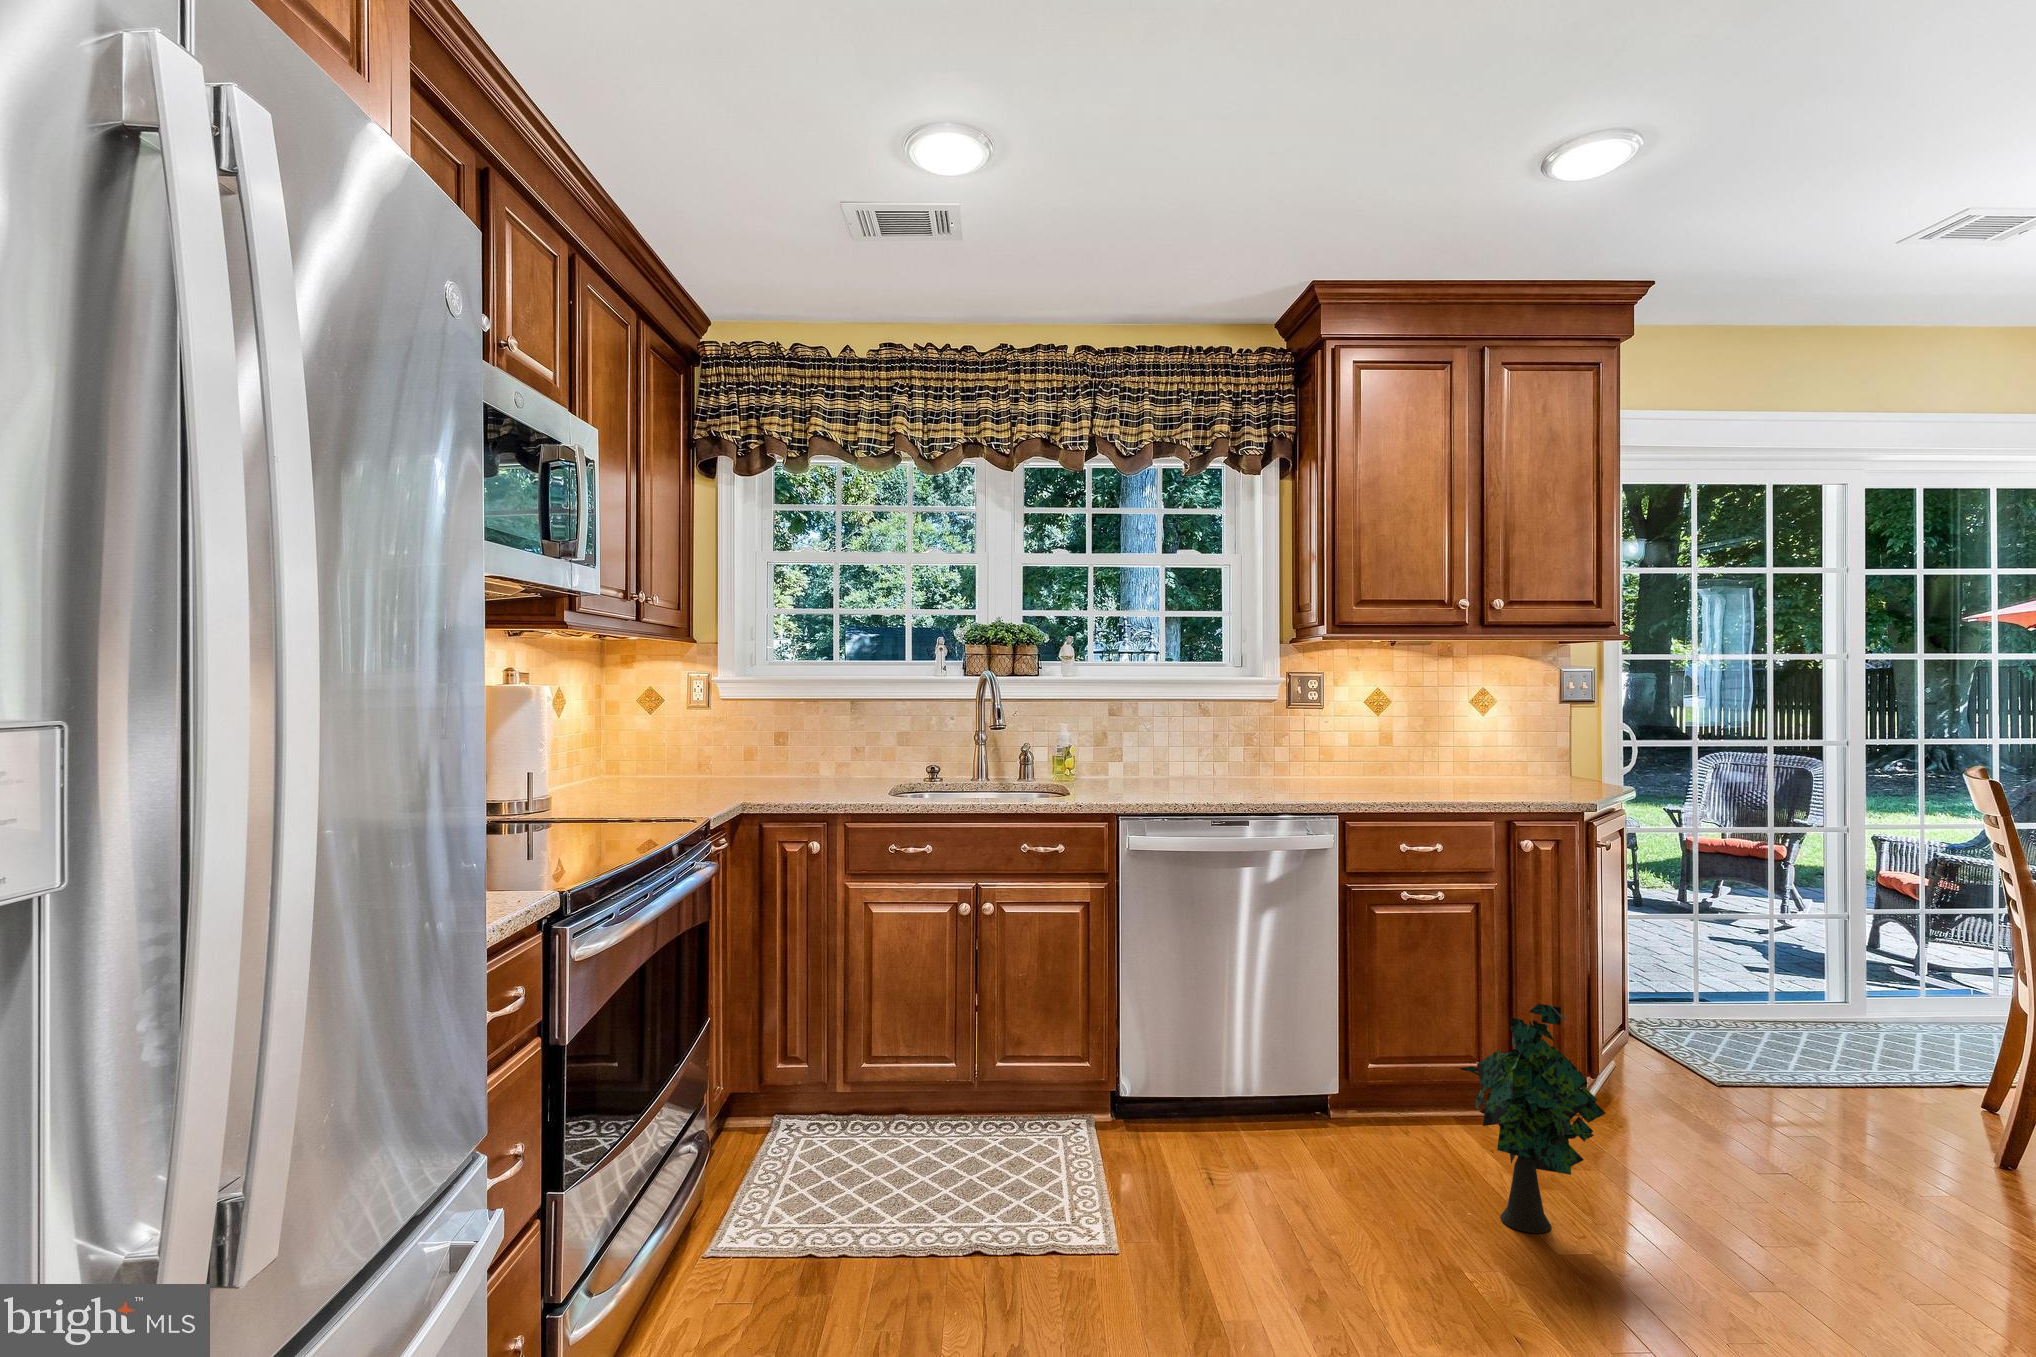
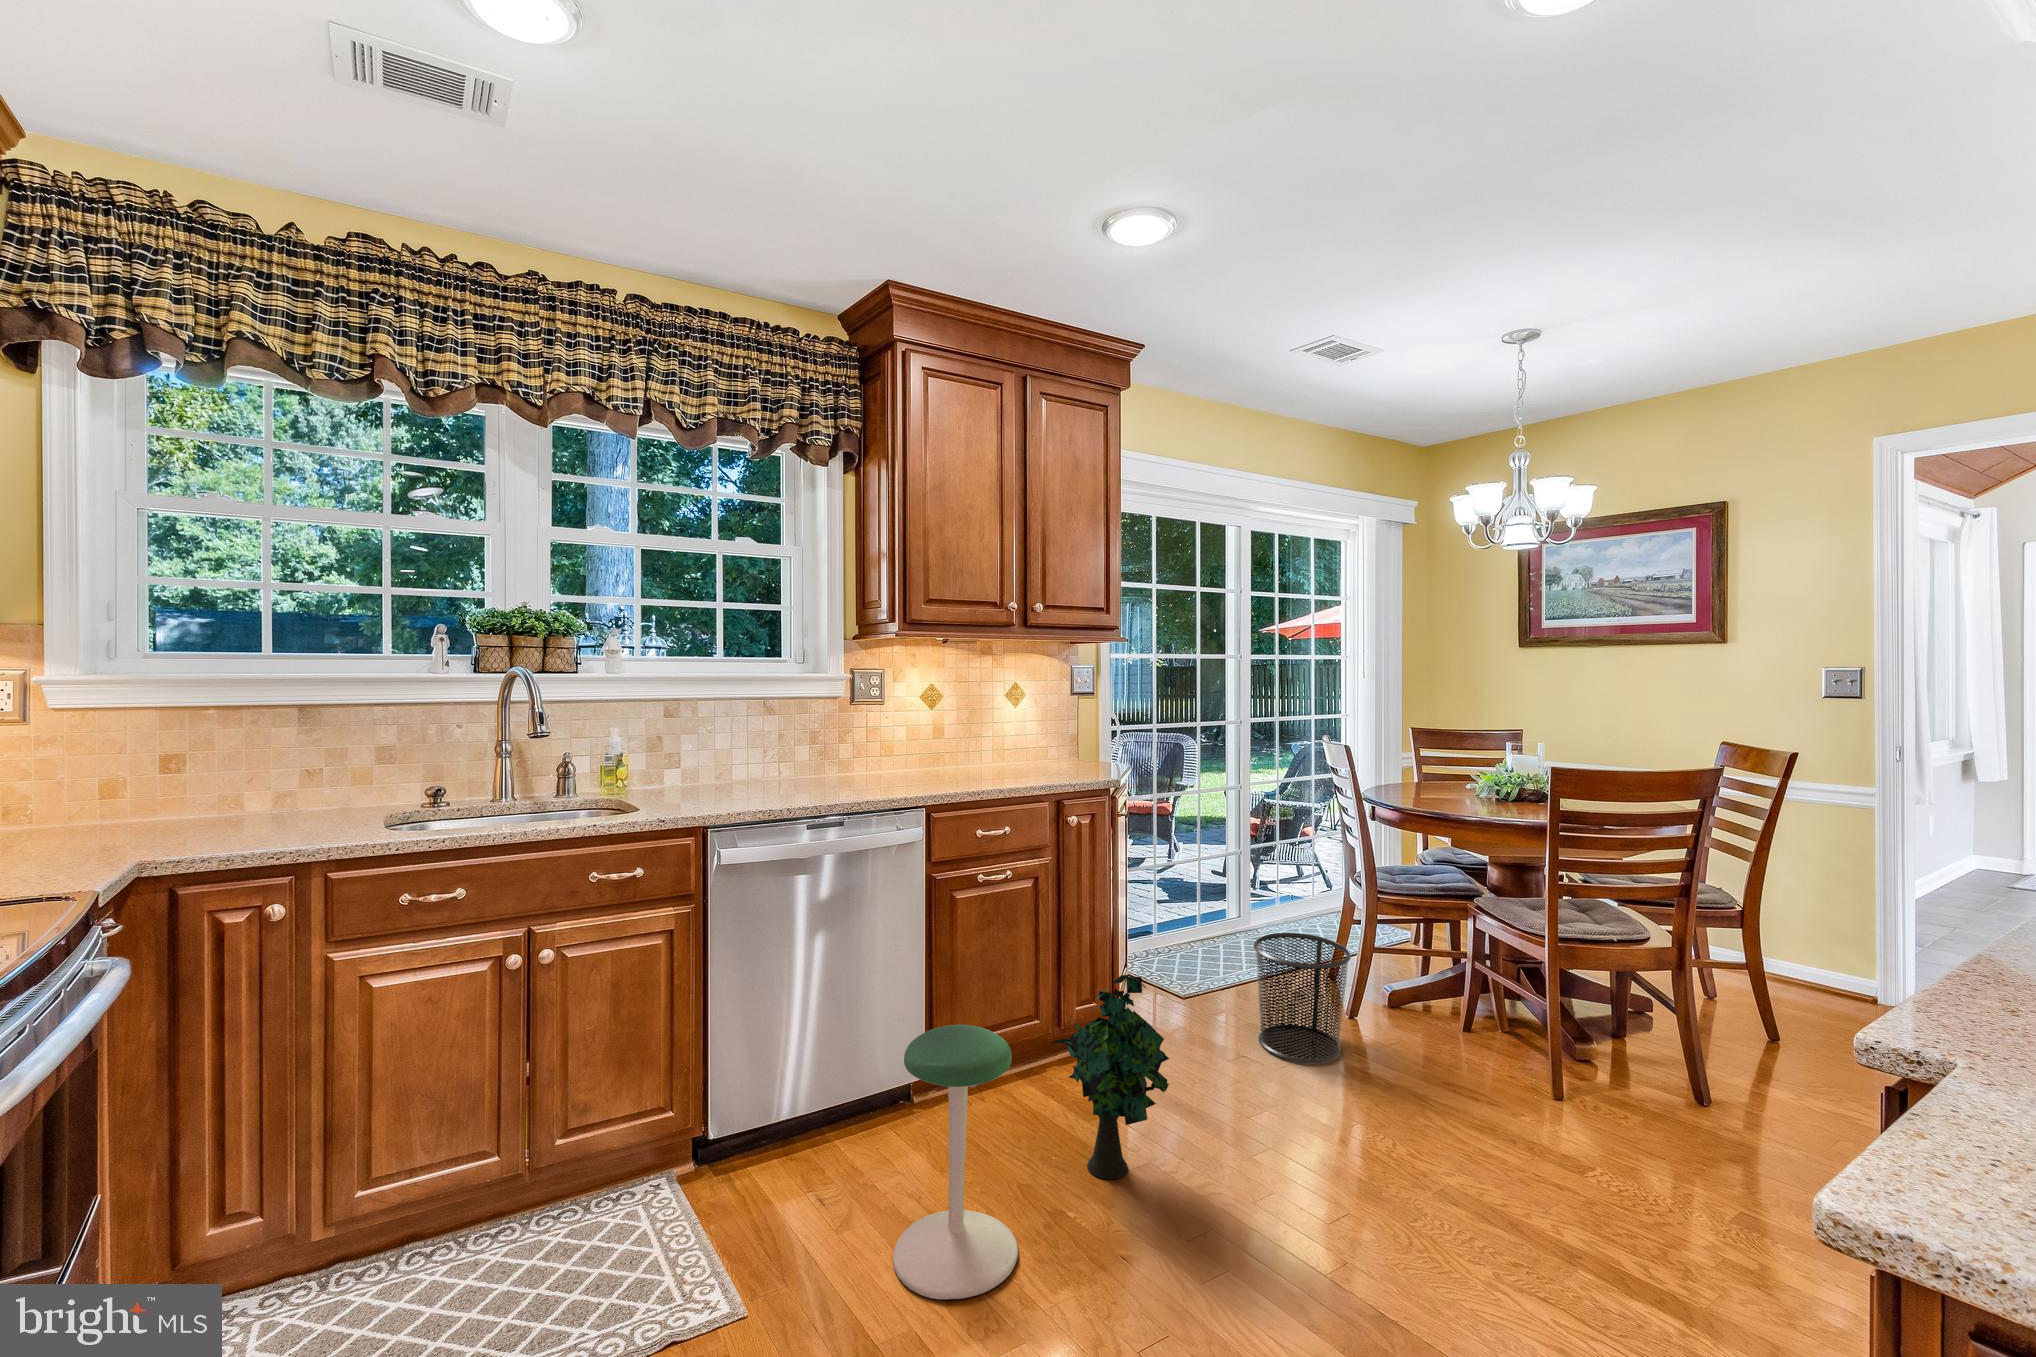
stool: none [1259,1012,1388,1271] -> present [893,1025,1018,1299]
waste bin: none [1804,1027,1965,1205] -> present [1254,933,1351,1063]

